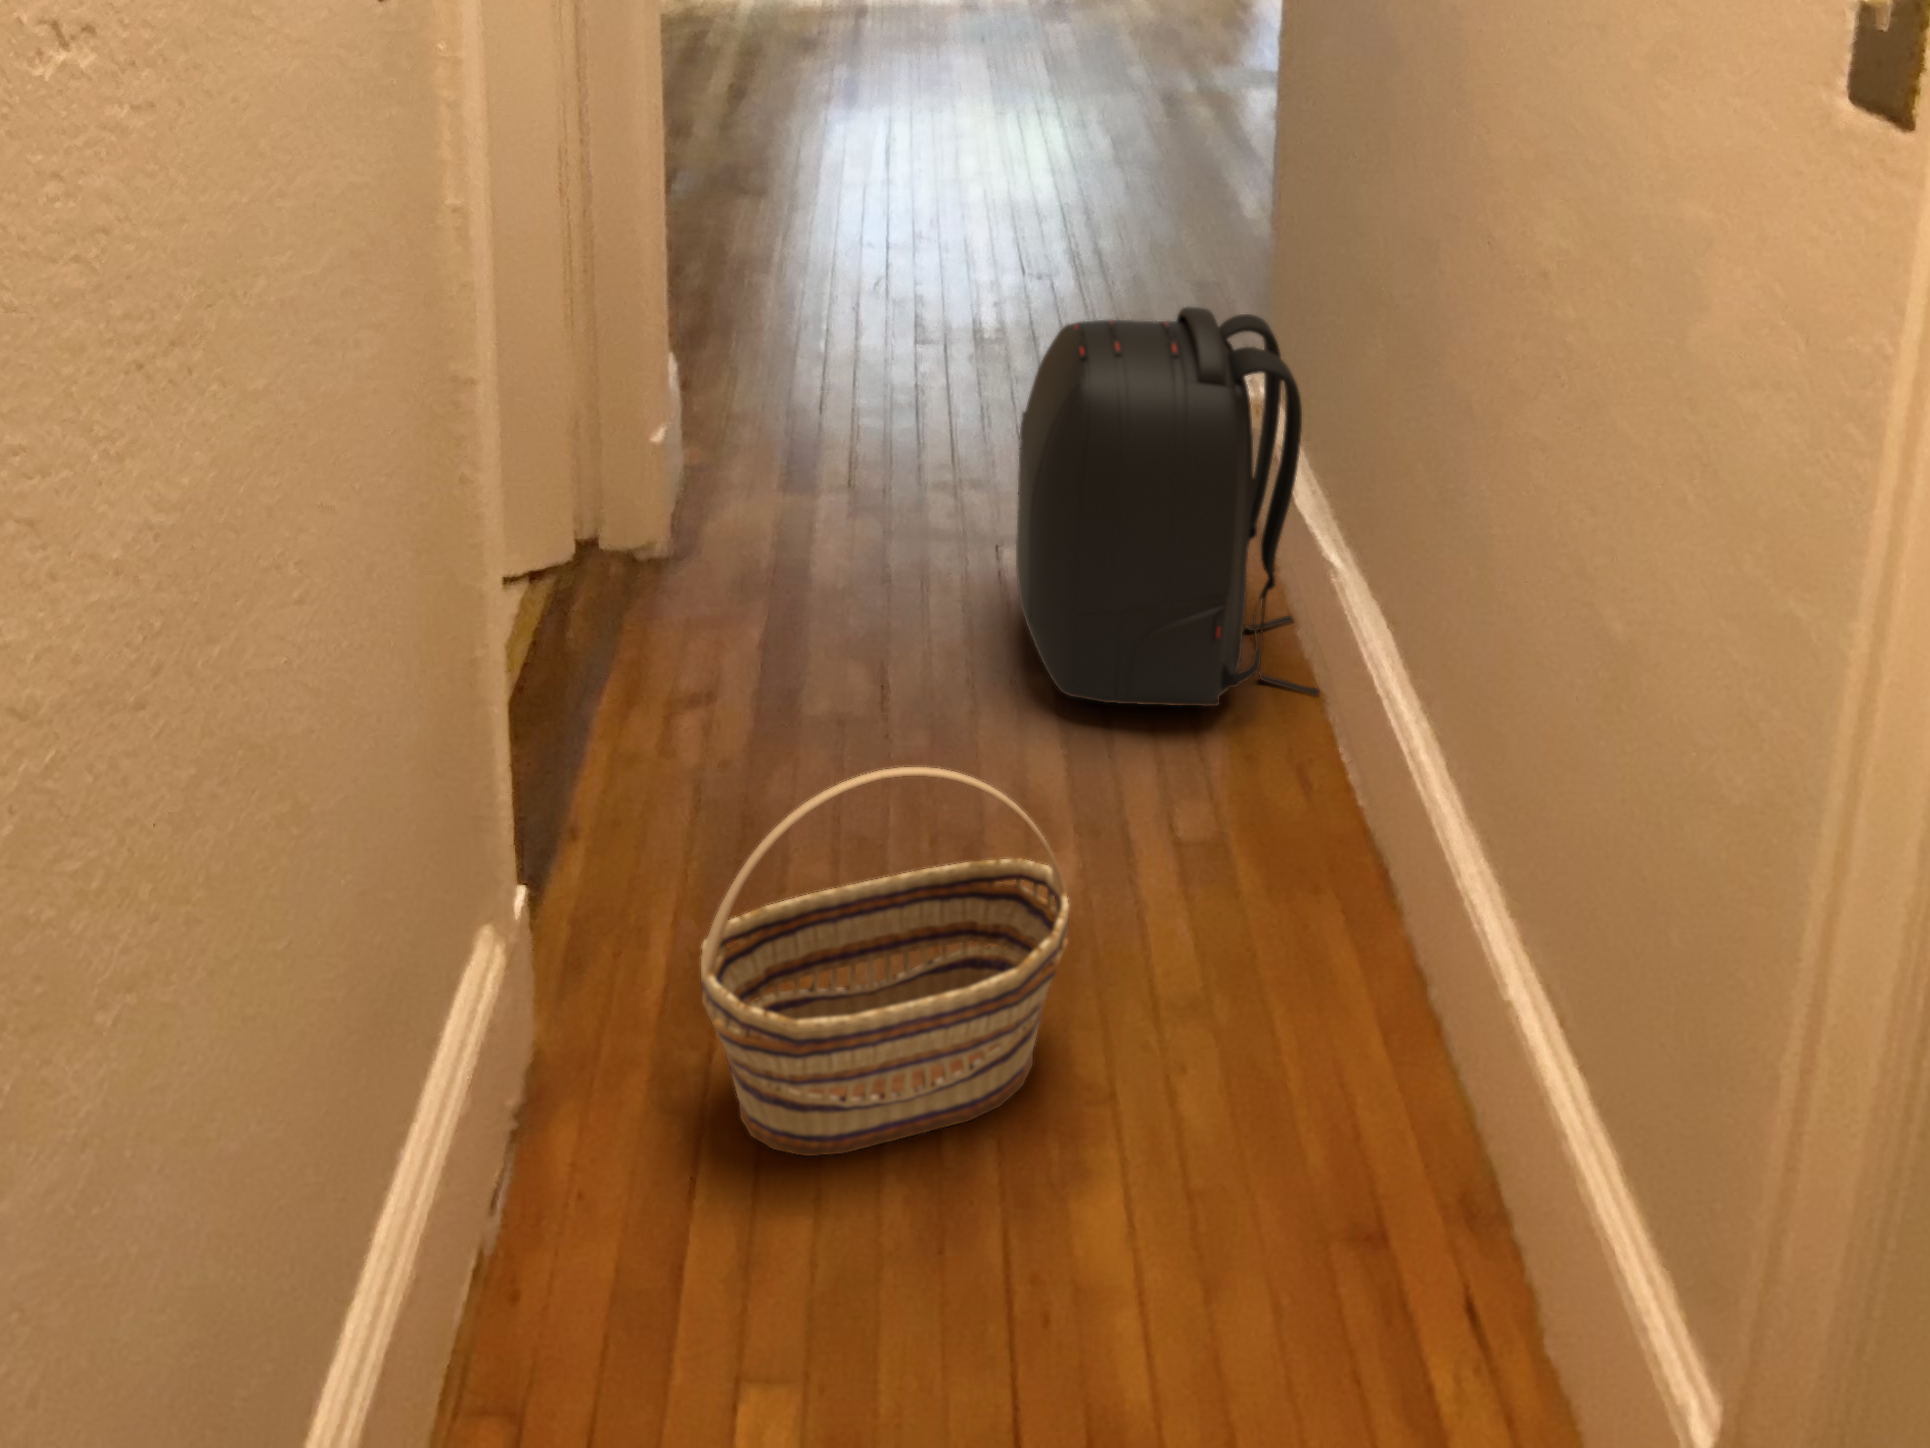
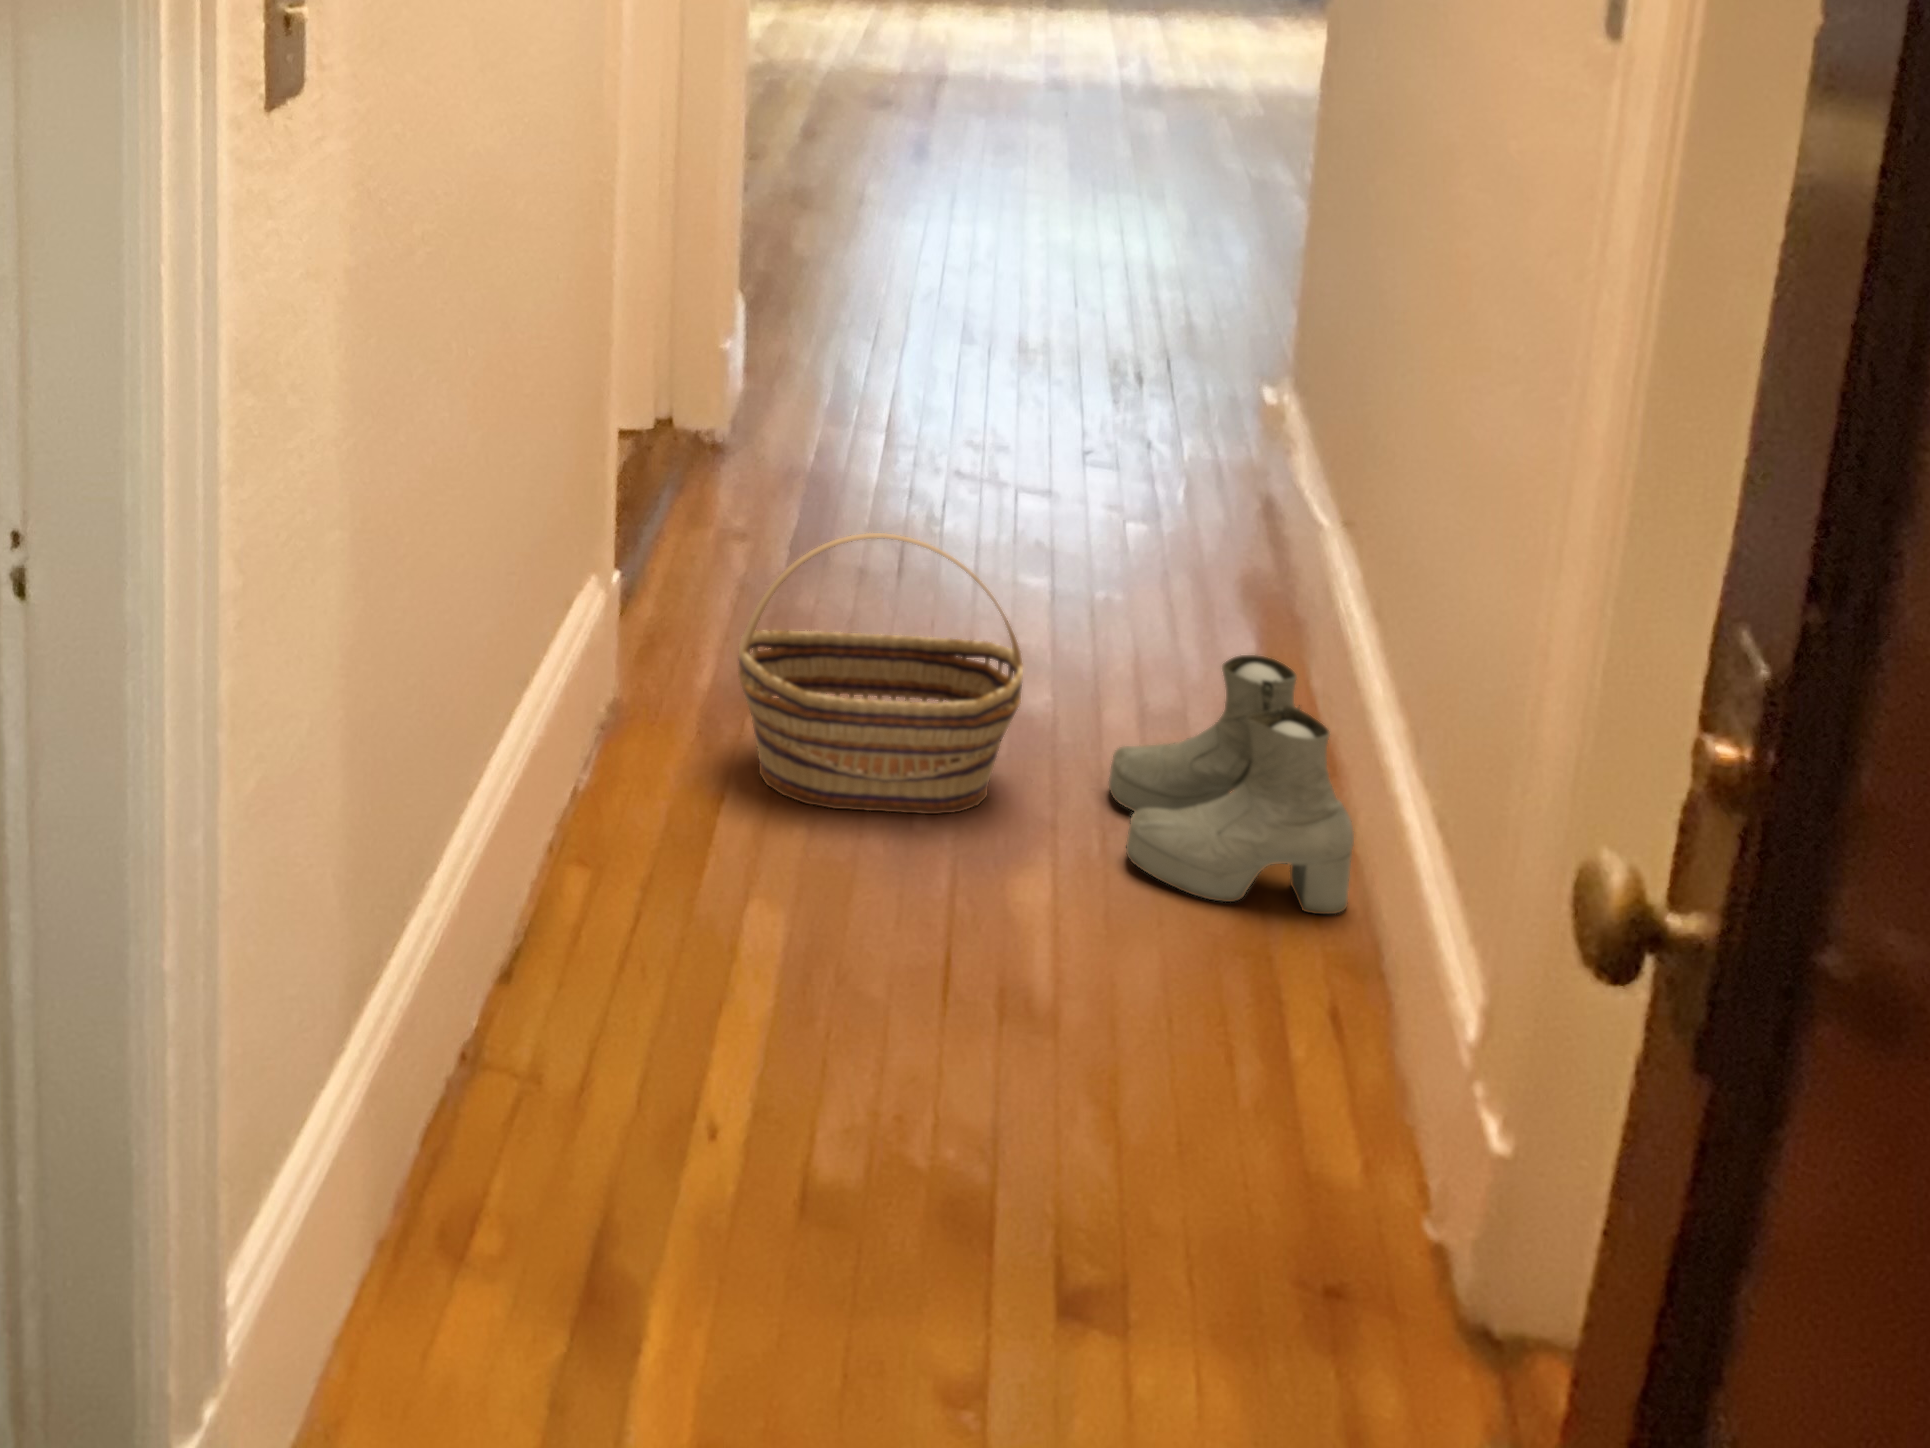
backpack: present [1016,307,1319,706] -> none [1021,286,1291,636]
boots: none [1172,811,1470,1166] -> present [1109,655,1354,914]

